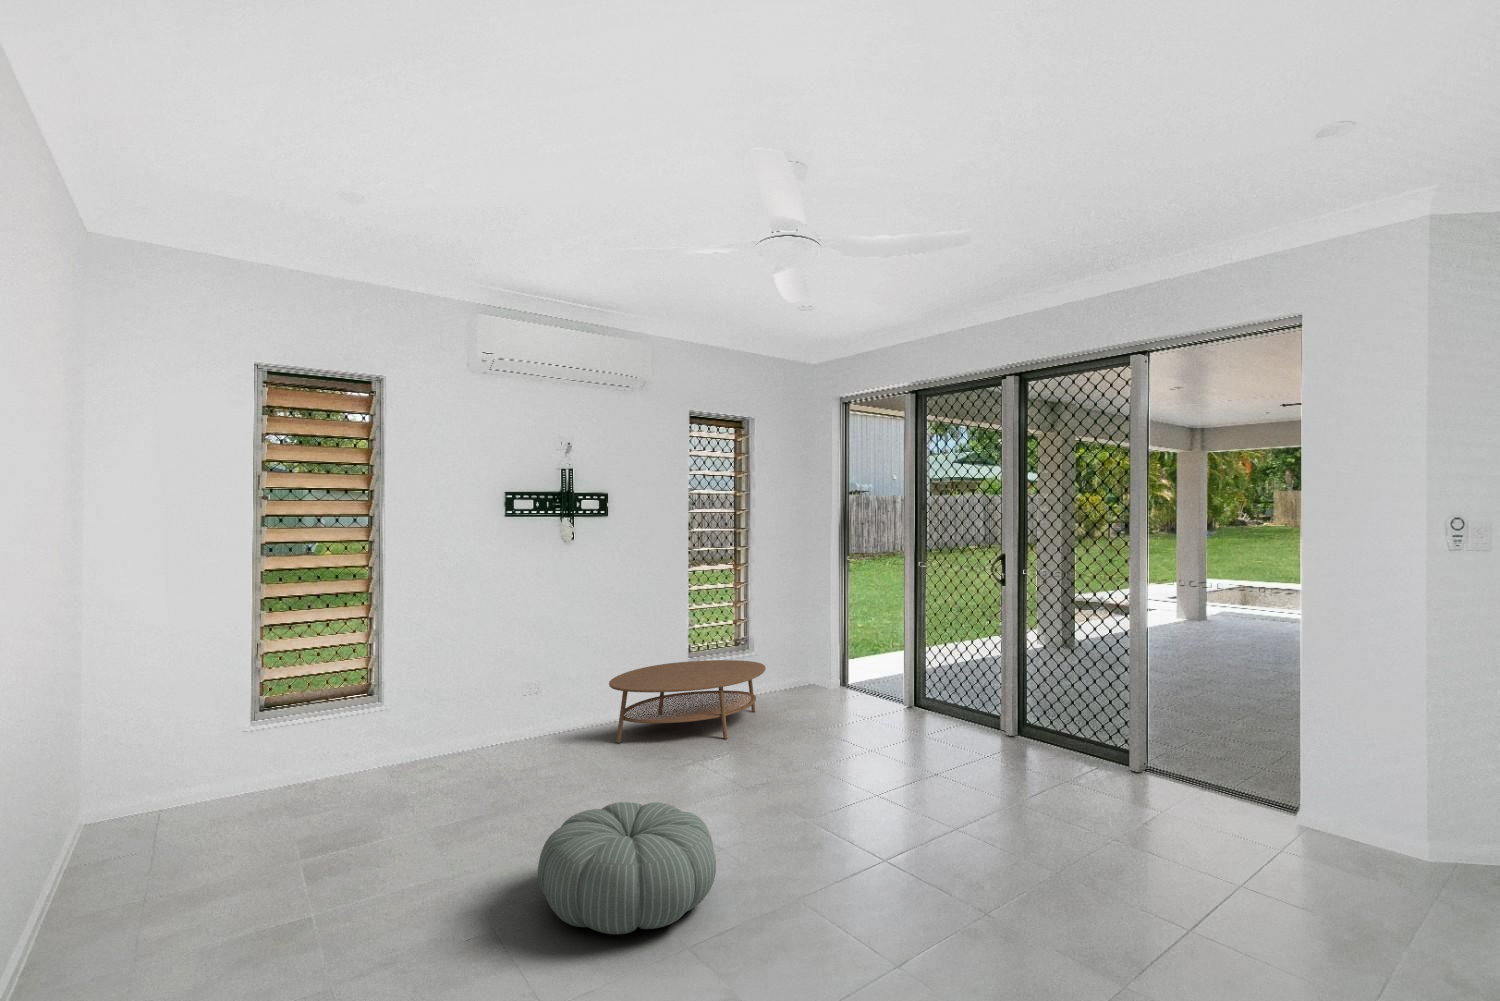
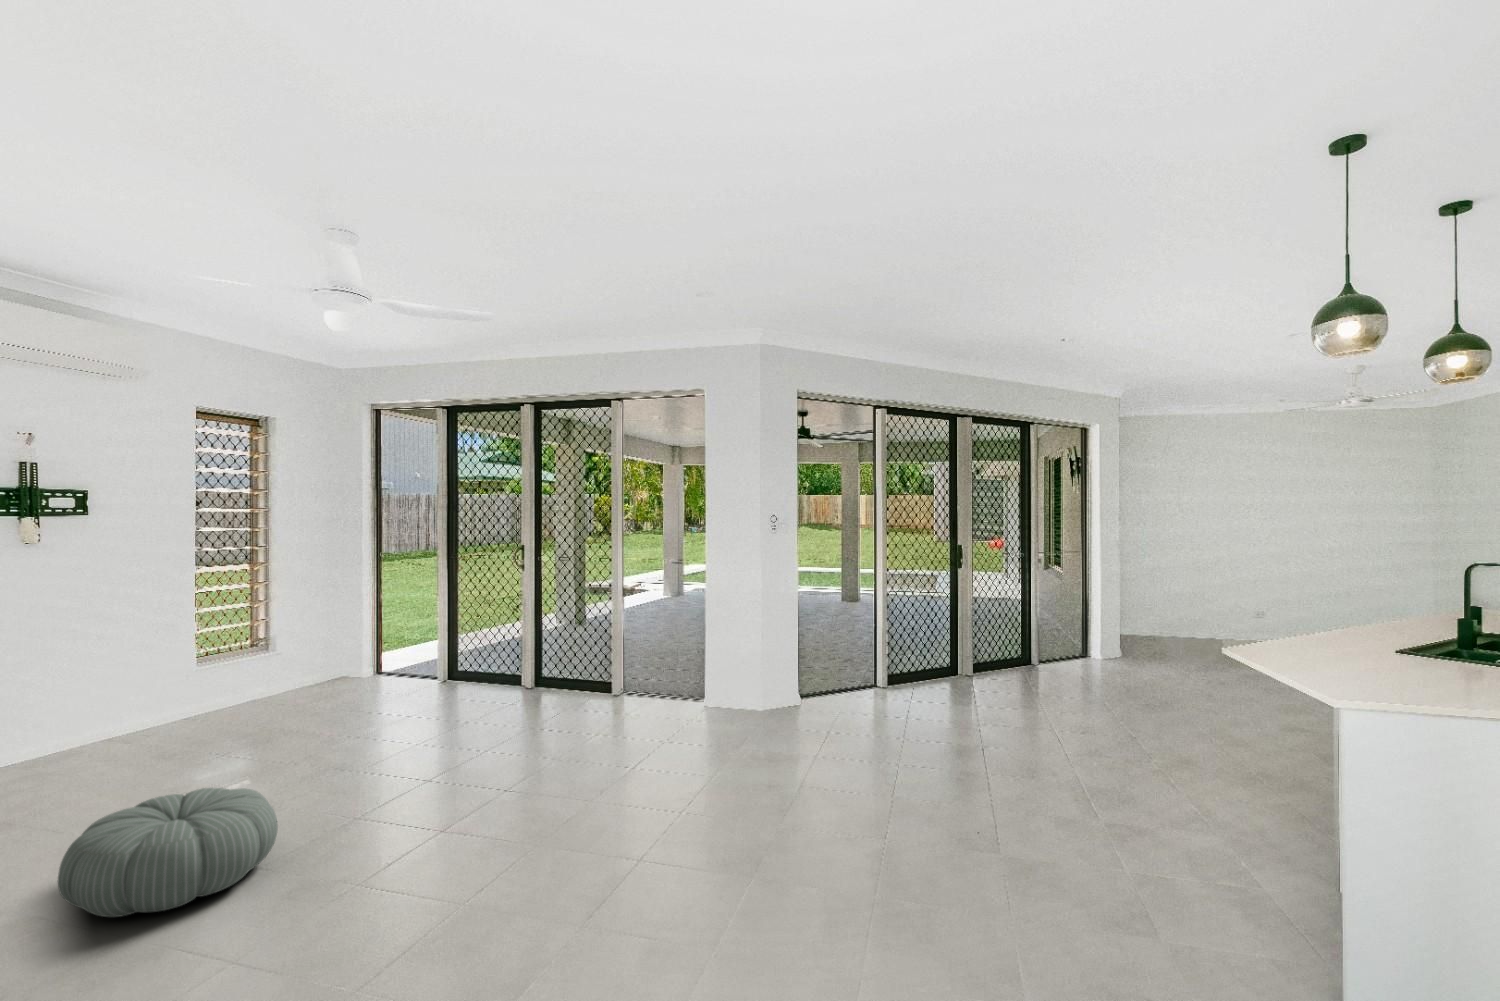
coffee table: present [609,660,766,743] -> none [94,658,294,762]

